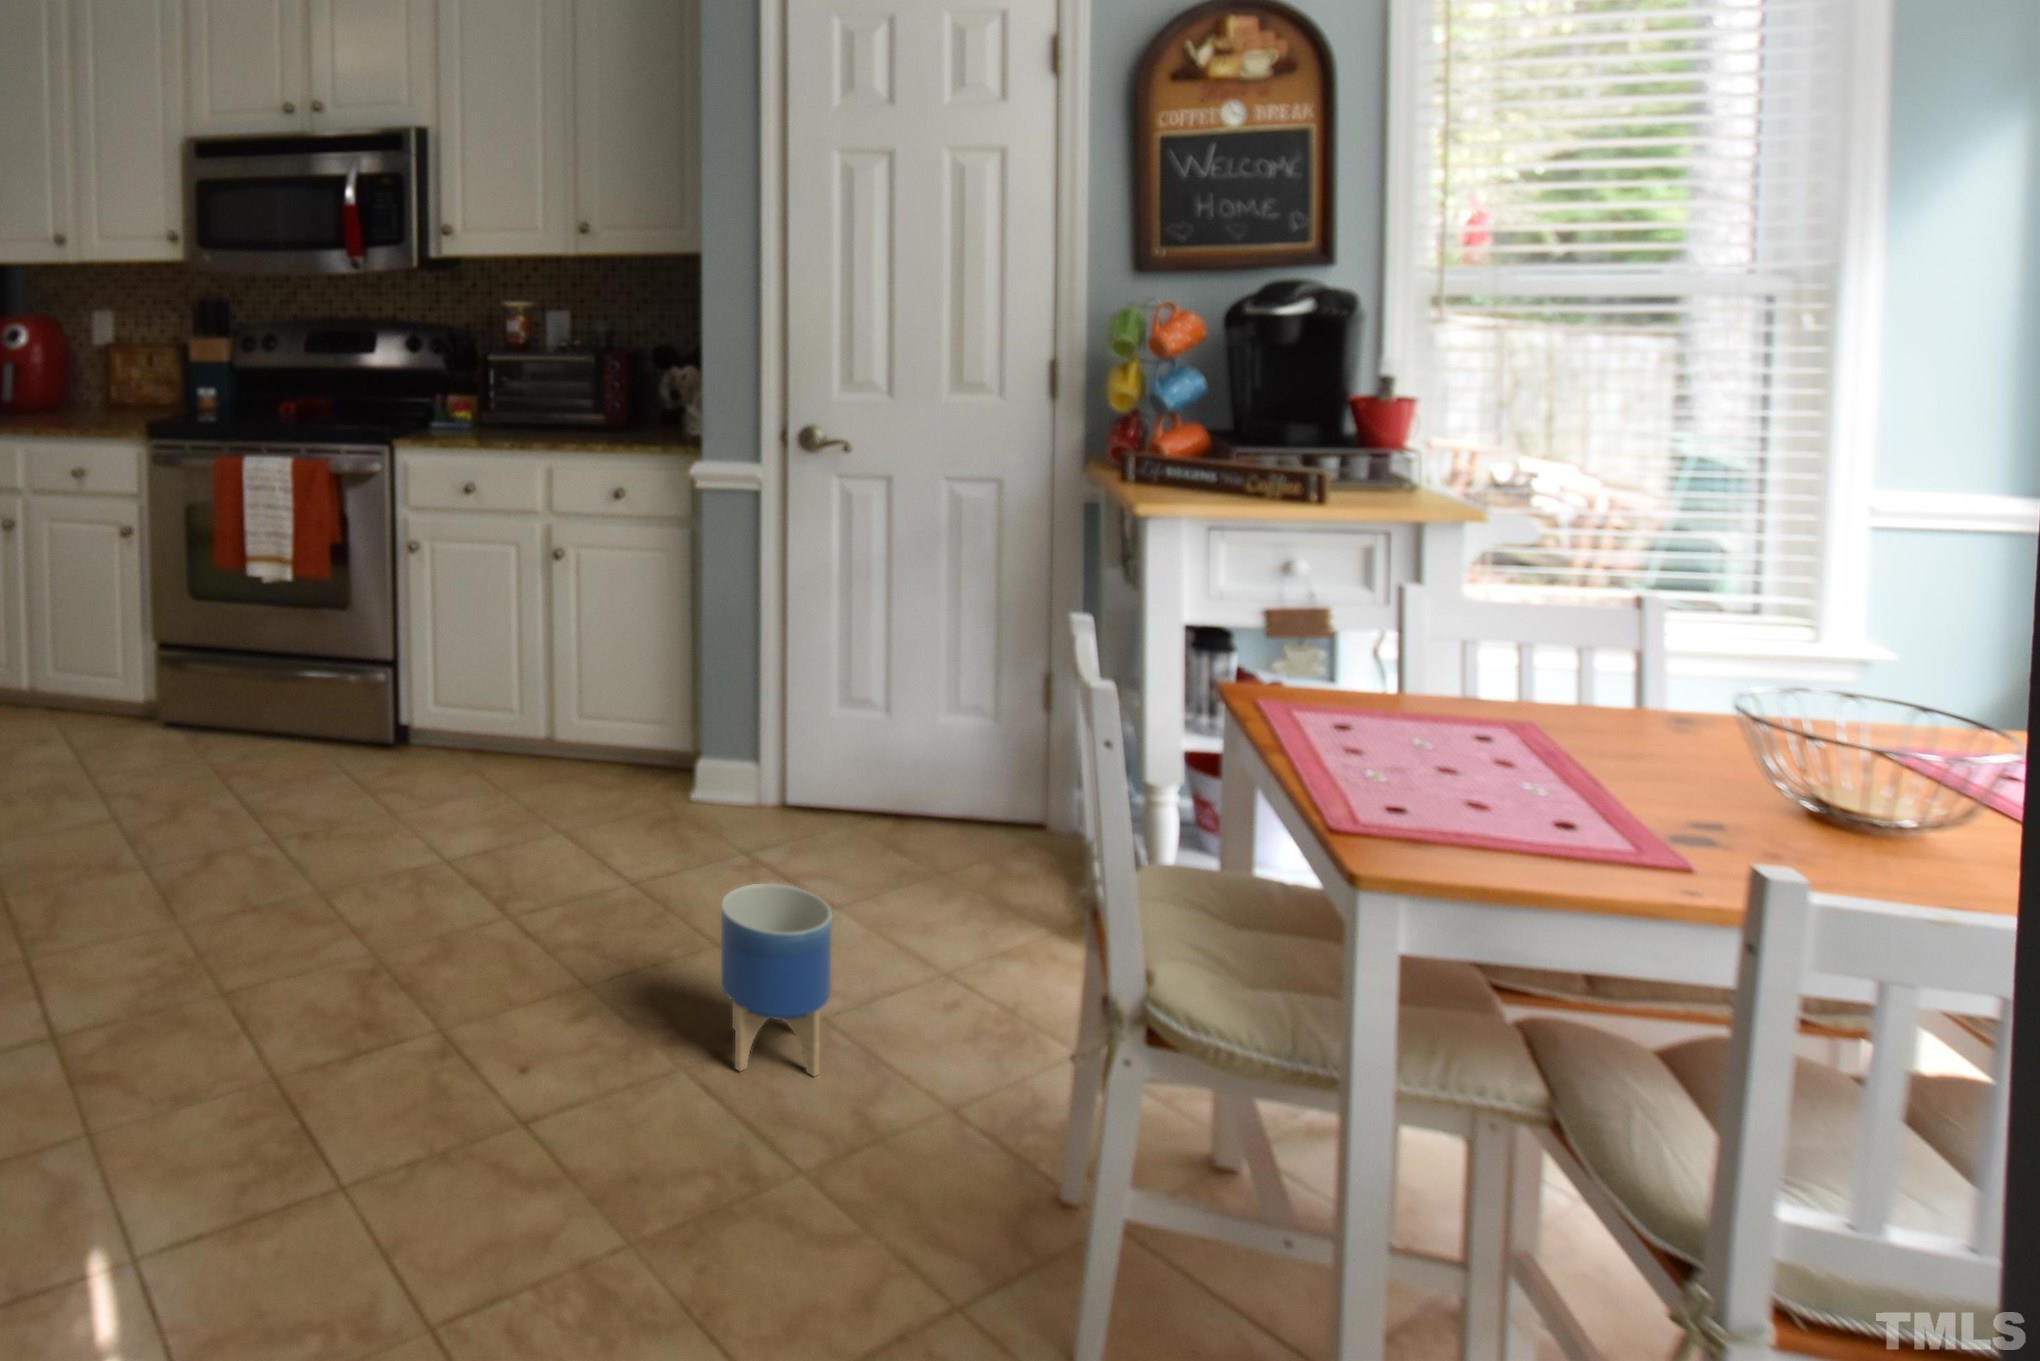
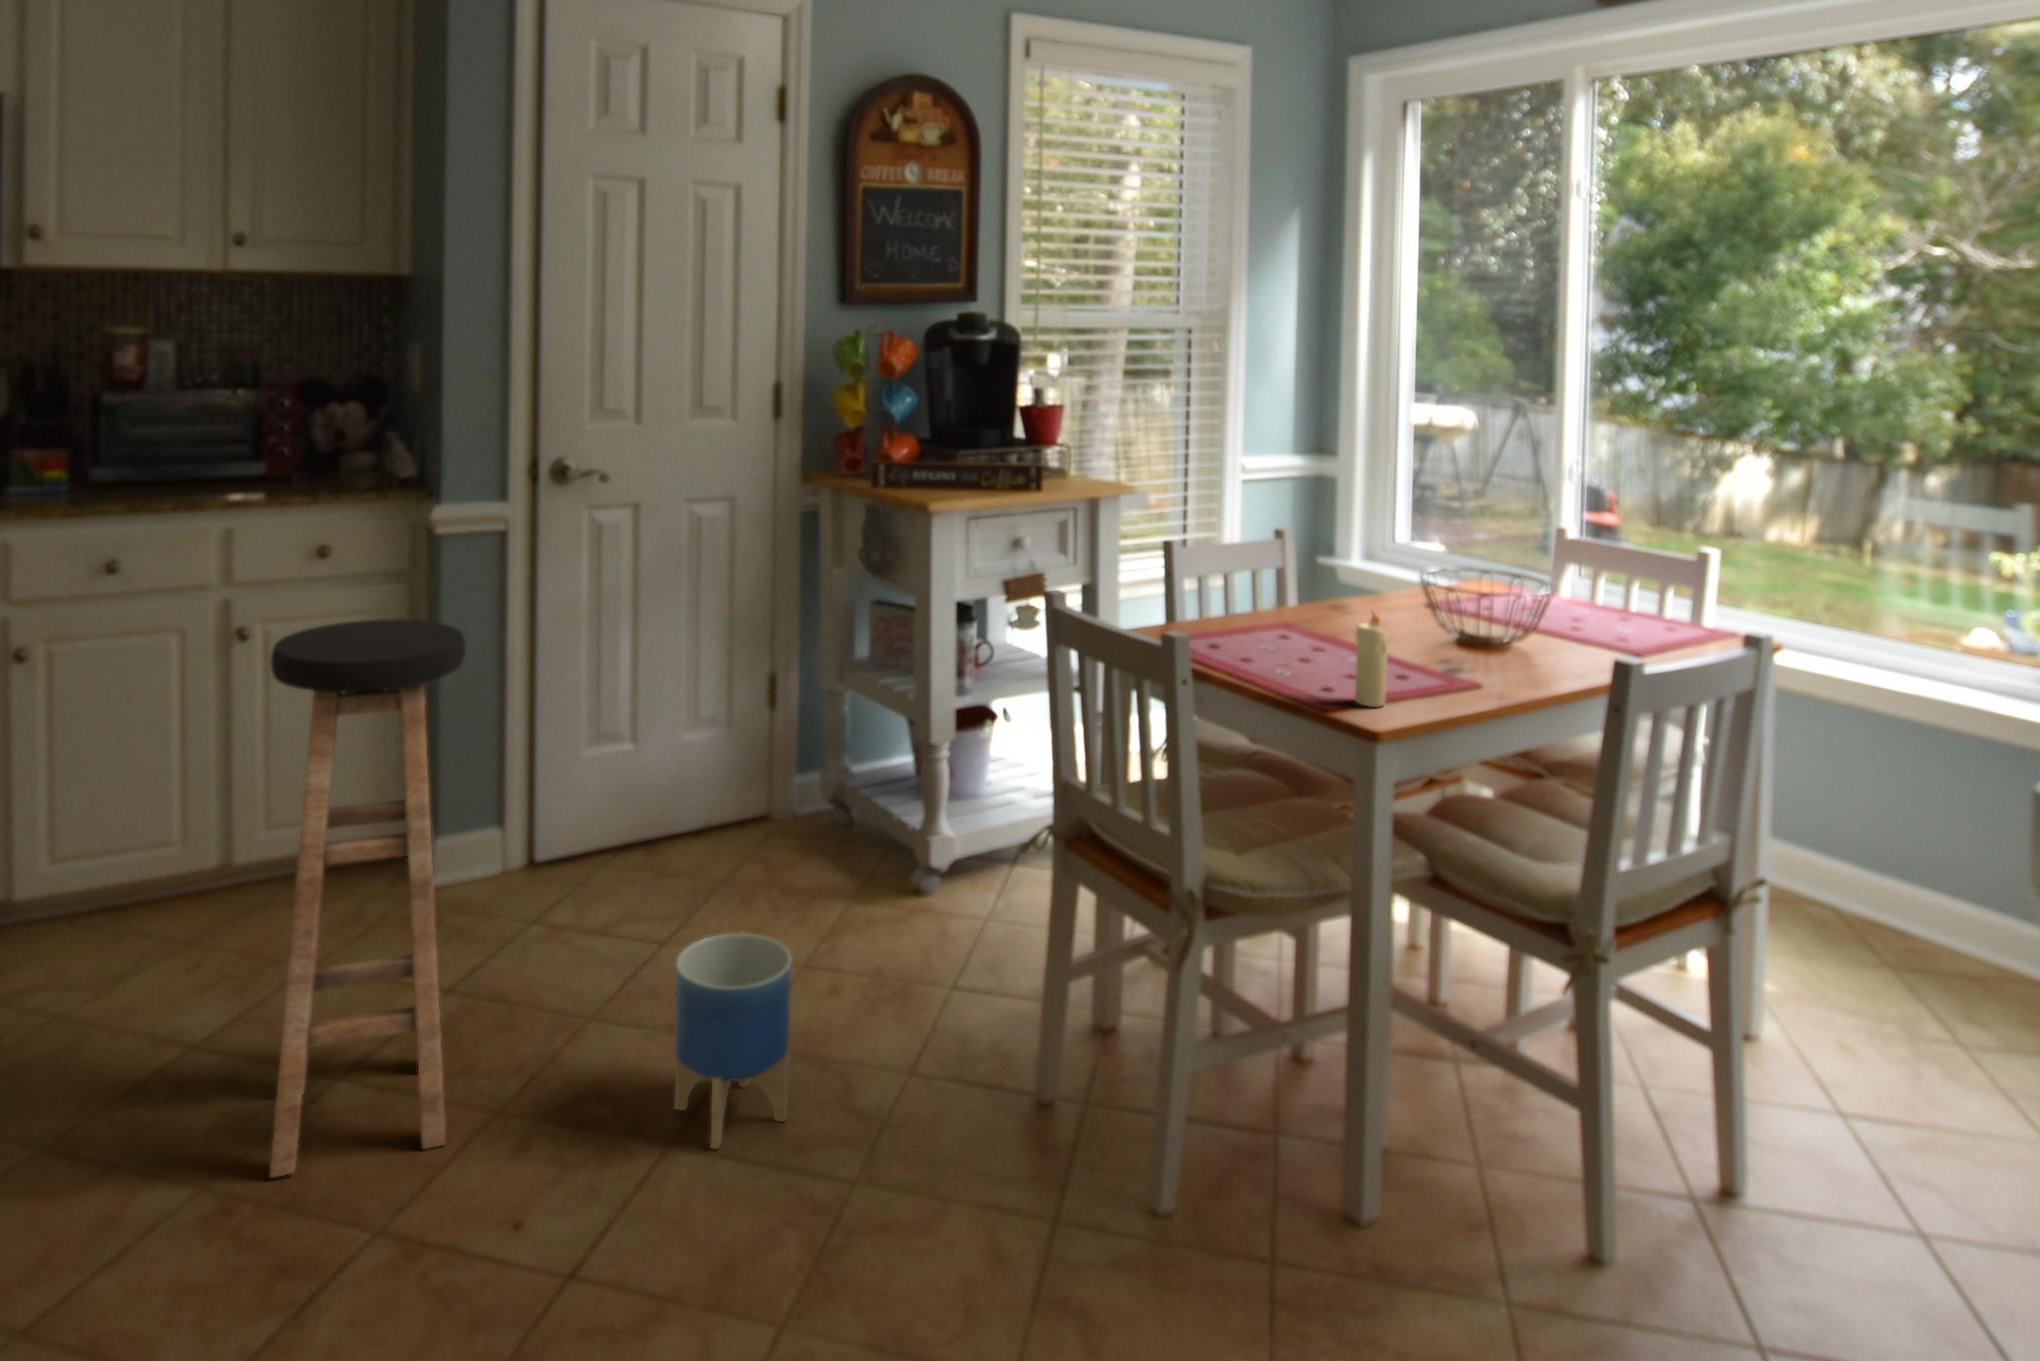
bar stool: none [436,546,597,982] -> present [270,619,466,1178]
candle: none [1435,691,1487,822] -> present [1355,613,1388,707]

